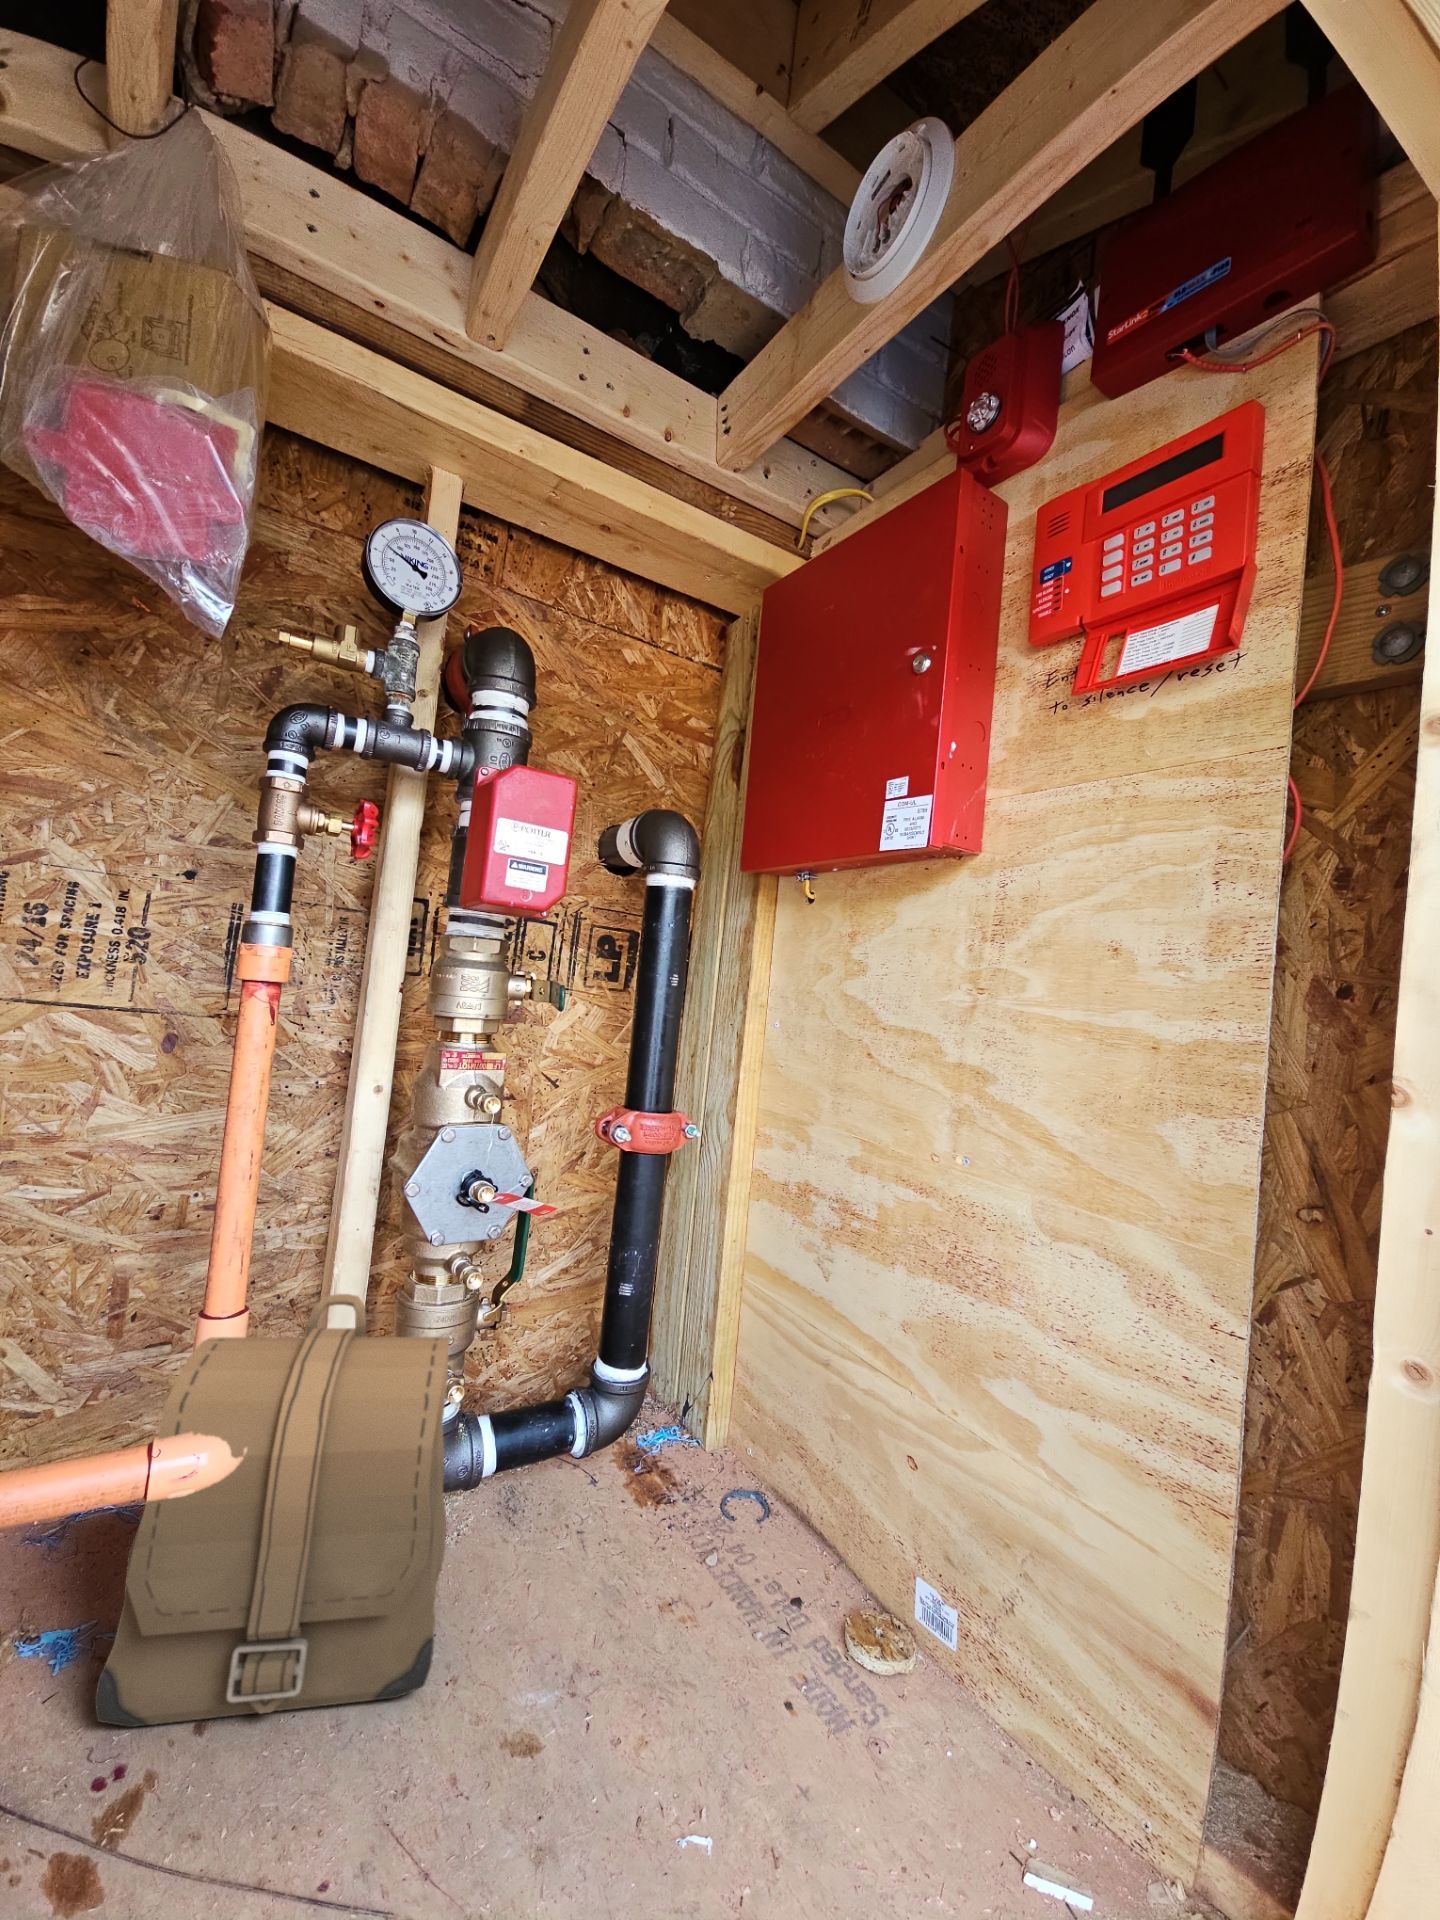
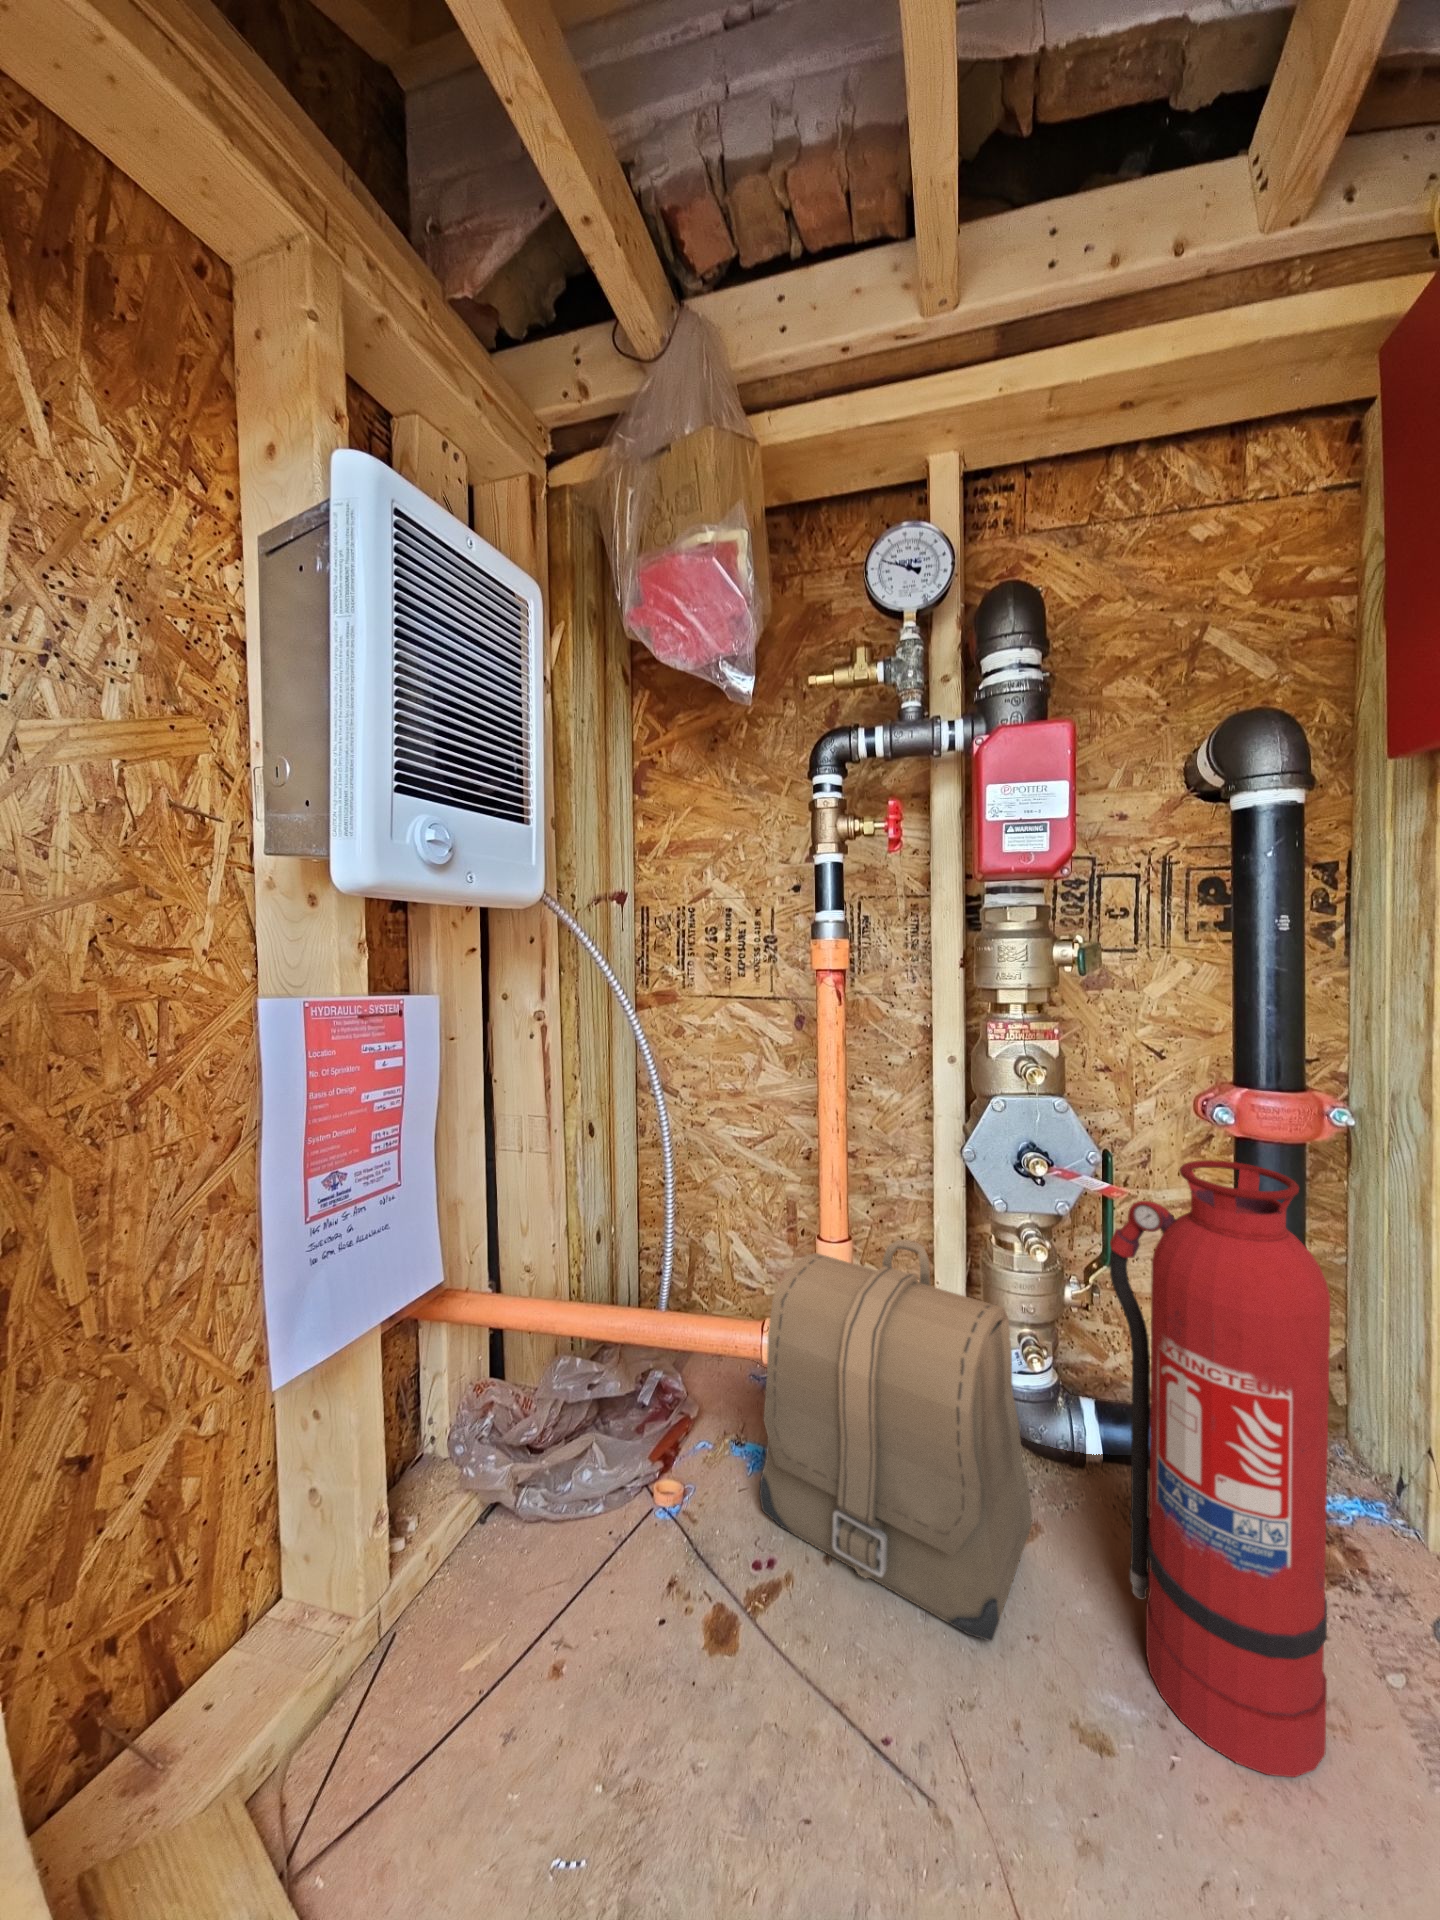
fire extinguisher: none [536,1164,702,1658] -> present [1109,1160,1330,1777]

